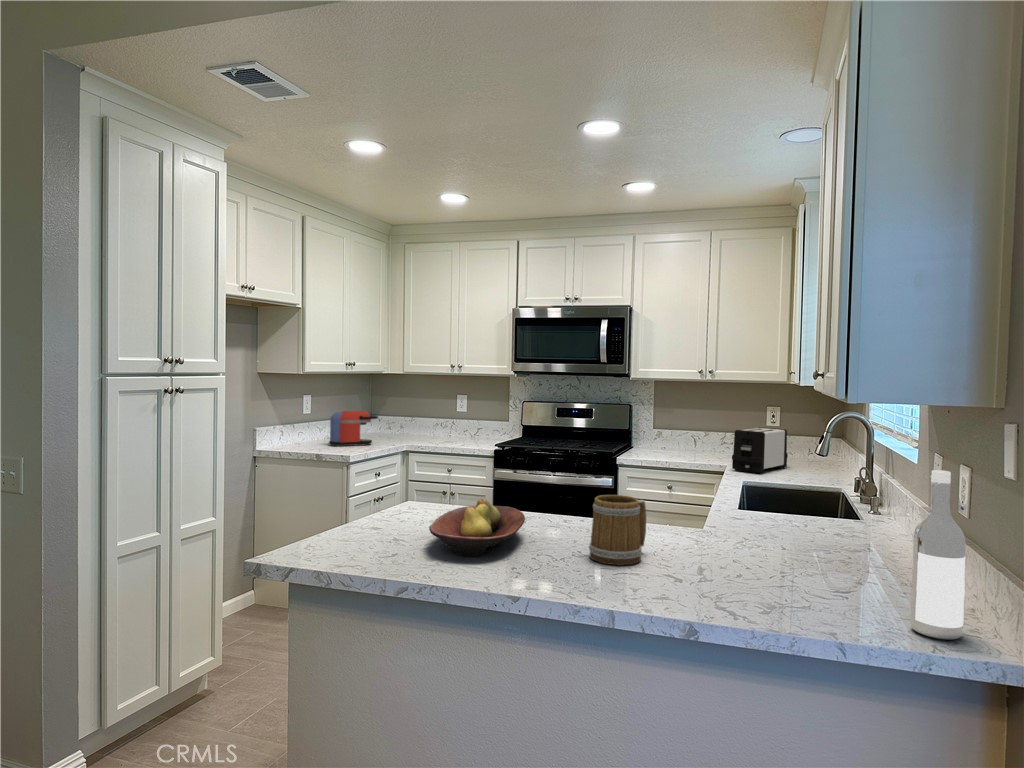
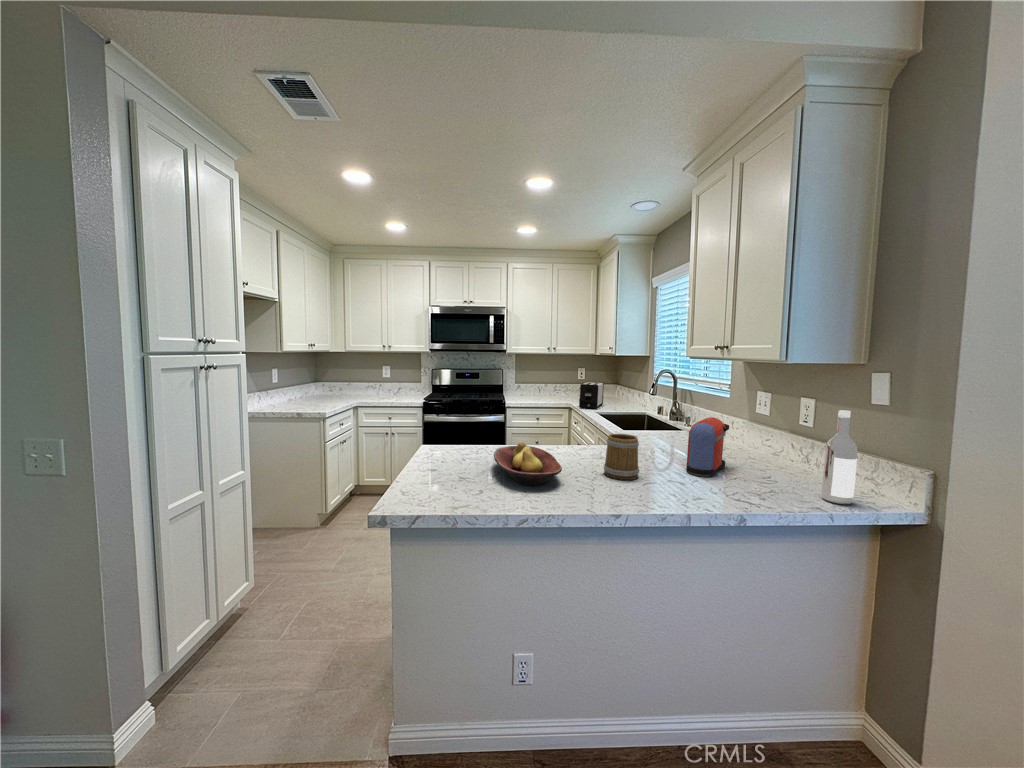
coffee maker: present [329,411,378,446] -> present [686,417,729,477]

